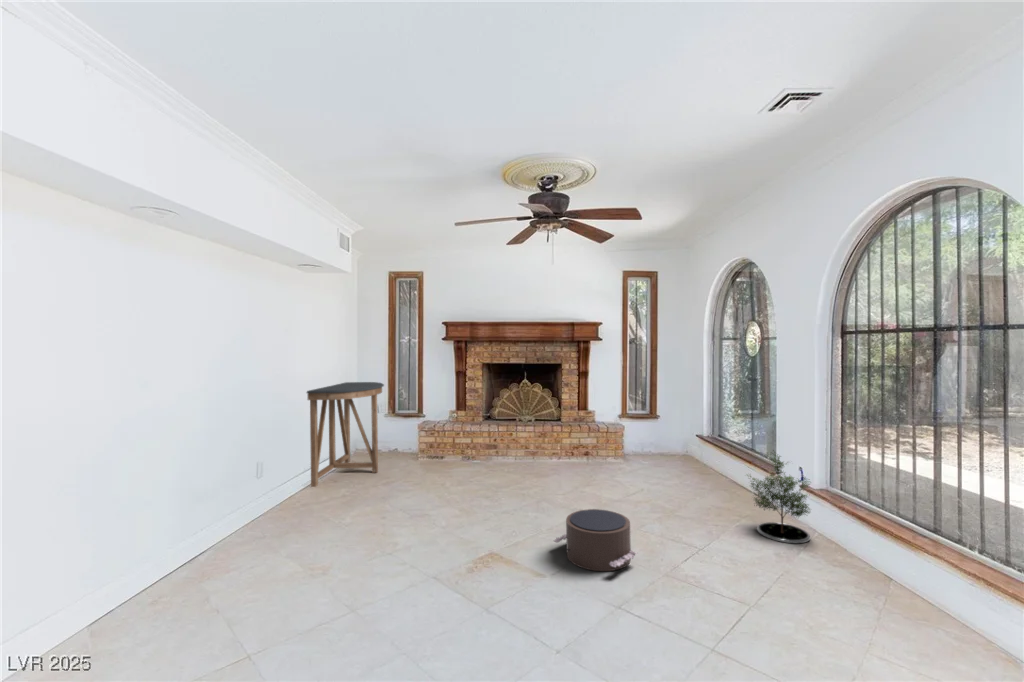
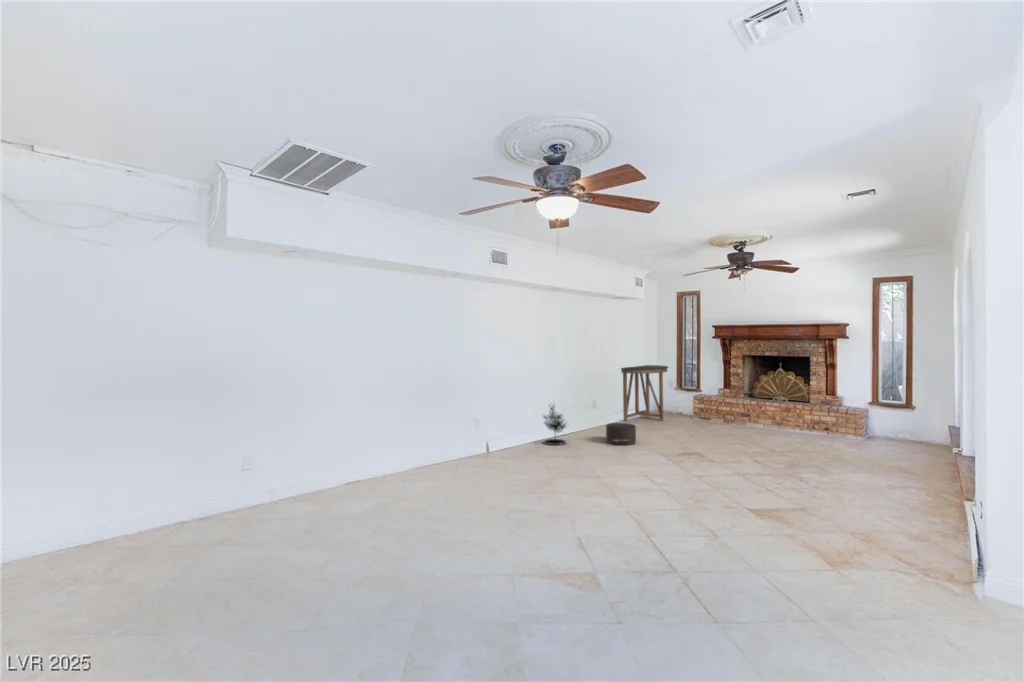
potted tree: present [750,450,810,543] -> present [543,406,566,445]
pouf: present [554,509,636,571] -> present [606,423,636,445]

